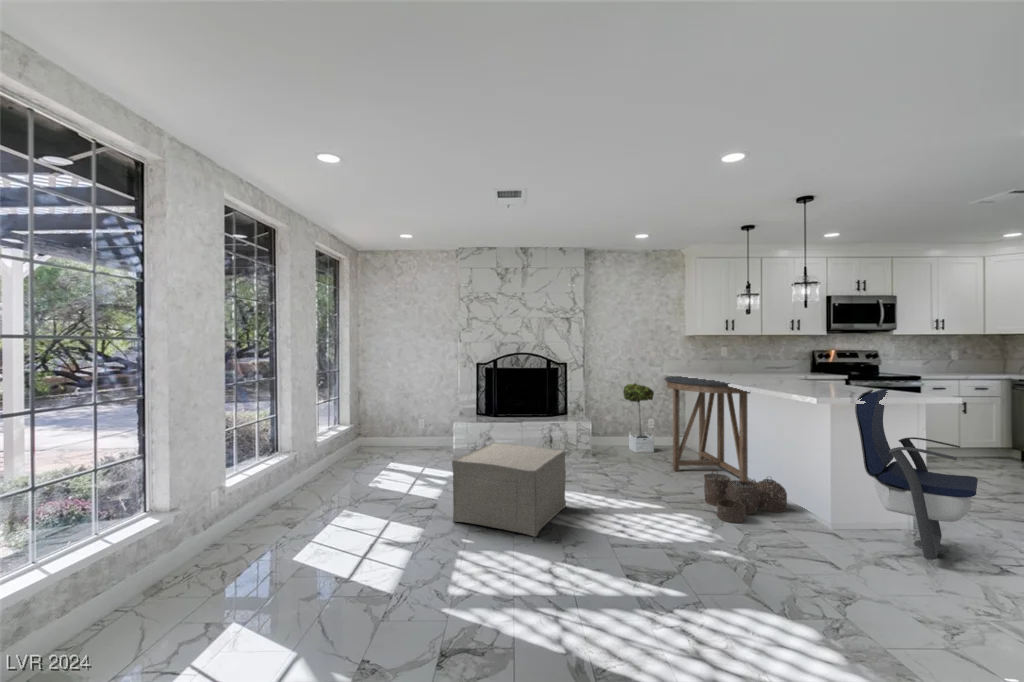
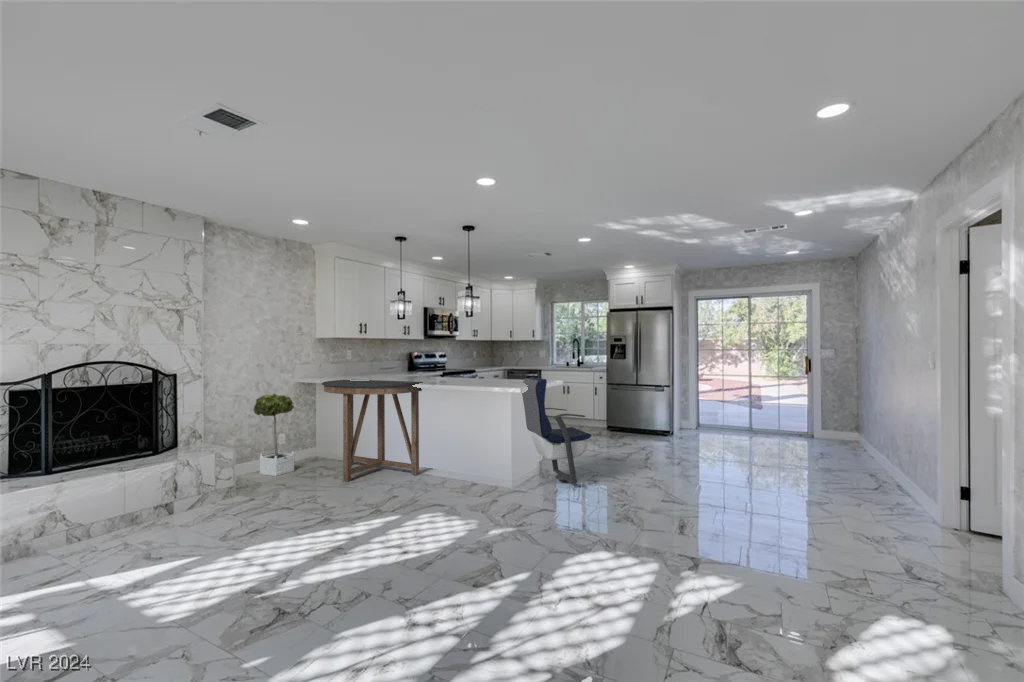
ottoman: present [452,442,566,537] -> none [175,484,342,653]
woven basket: present [704,471,787,523] -> none [414,459,472,507]

